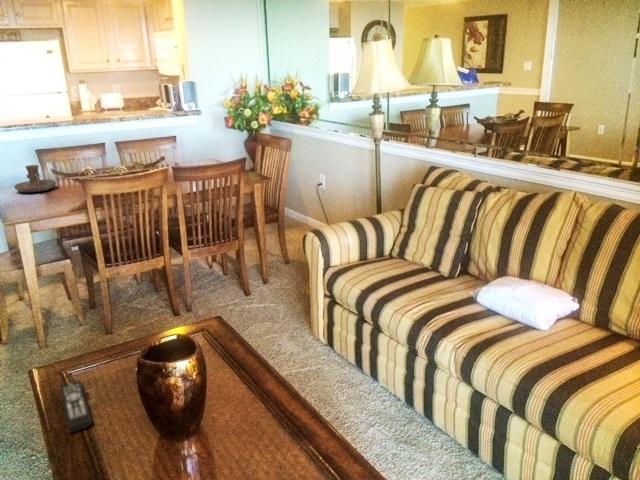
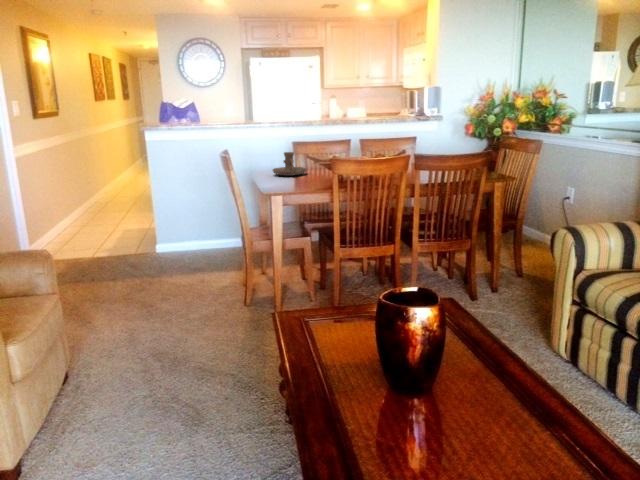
remote control: present [60,381,92,431] -> none [296,327,323,368]

